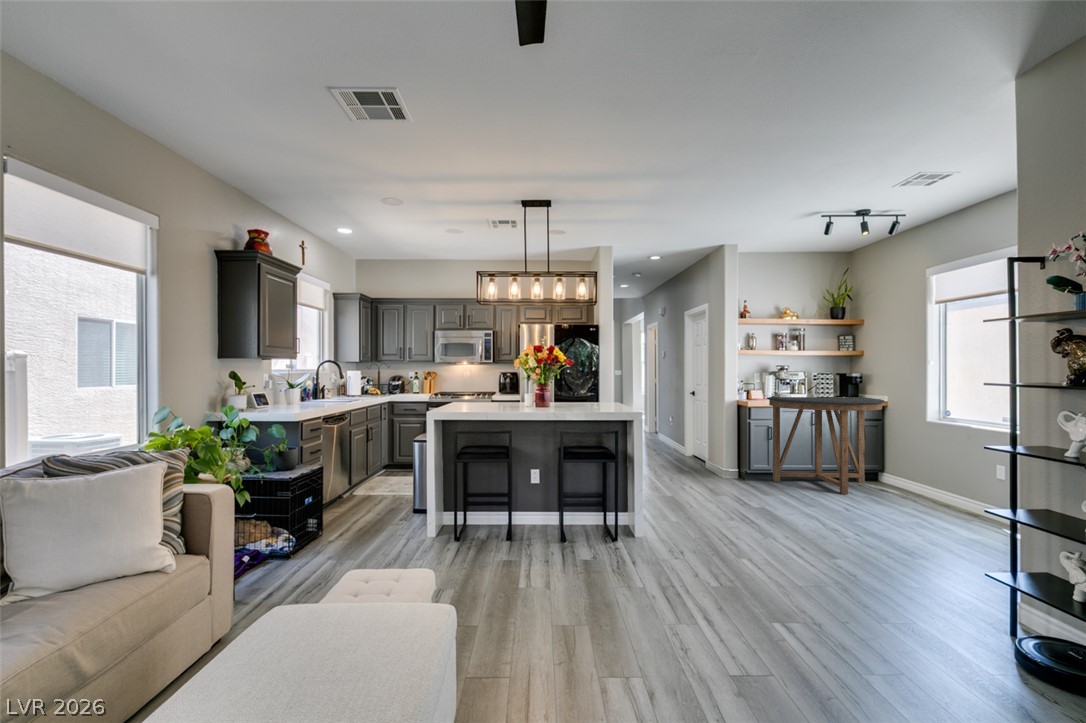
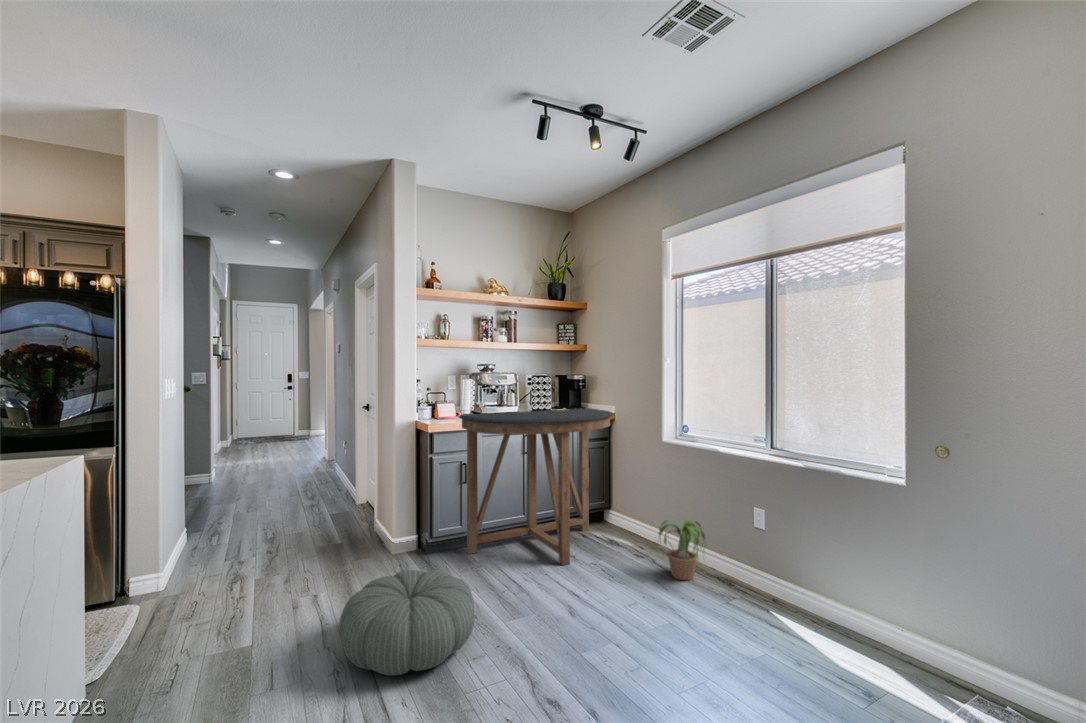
potted plant: none [910,473,966,513] -> present [659,520,706,580]
pouf: none [719,474,789,513] -> present [339,570,474,676]

